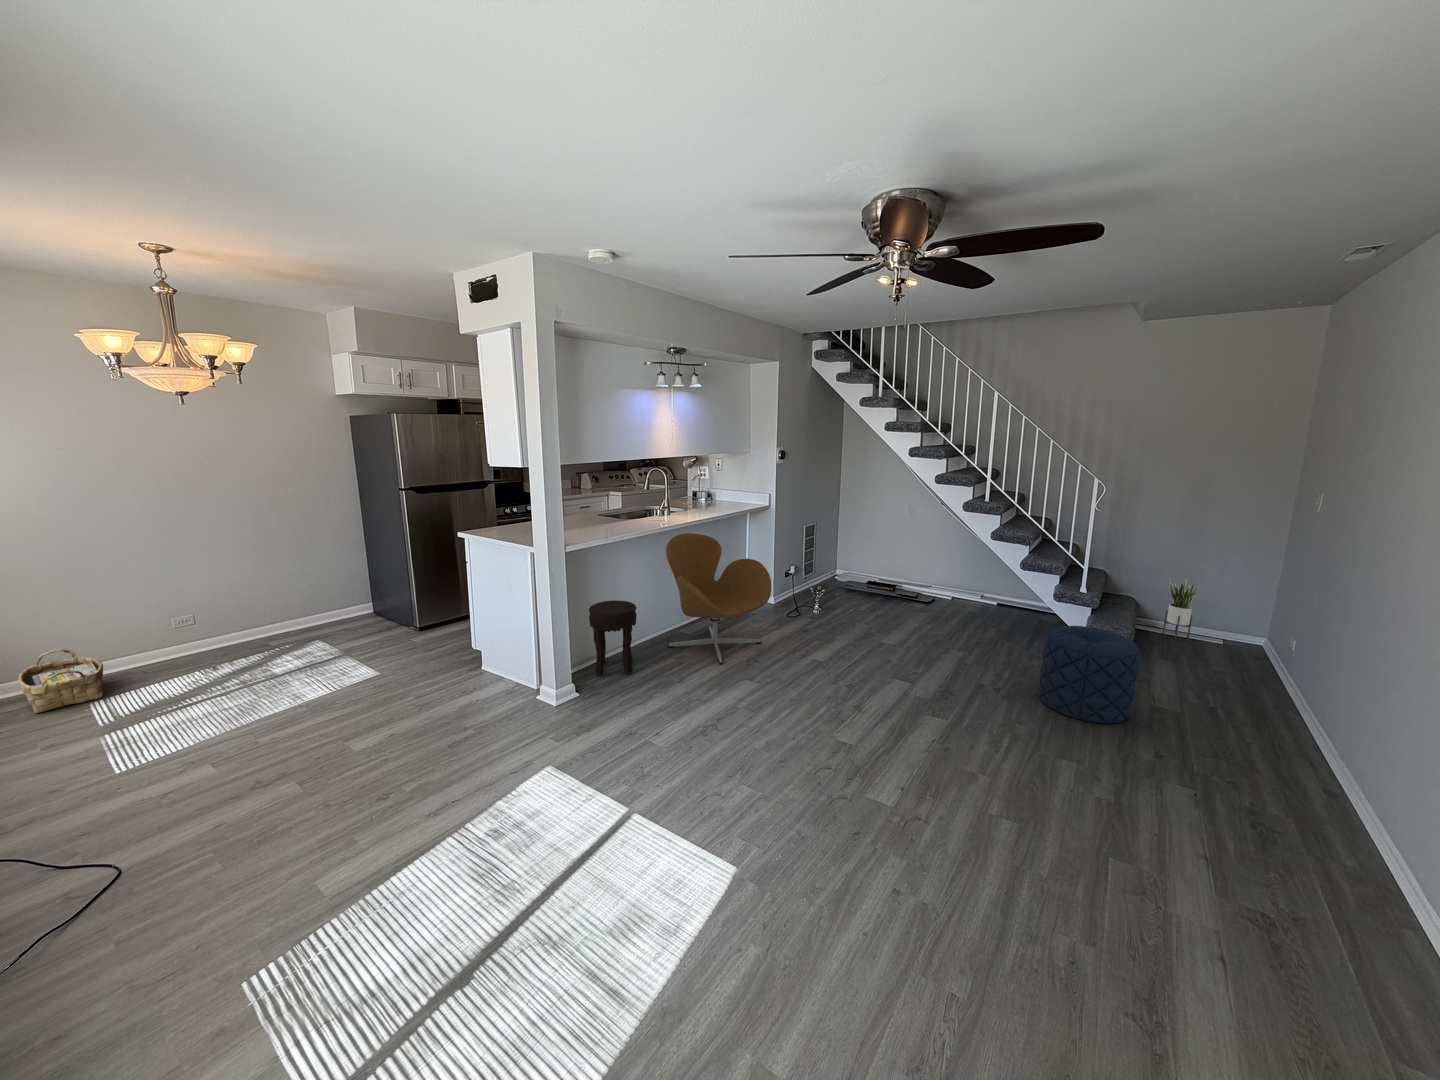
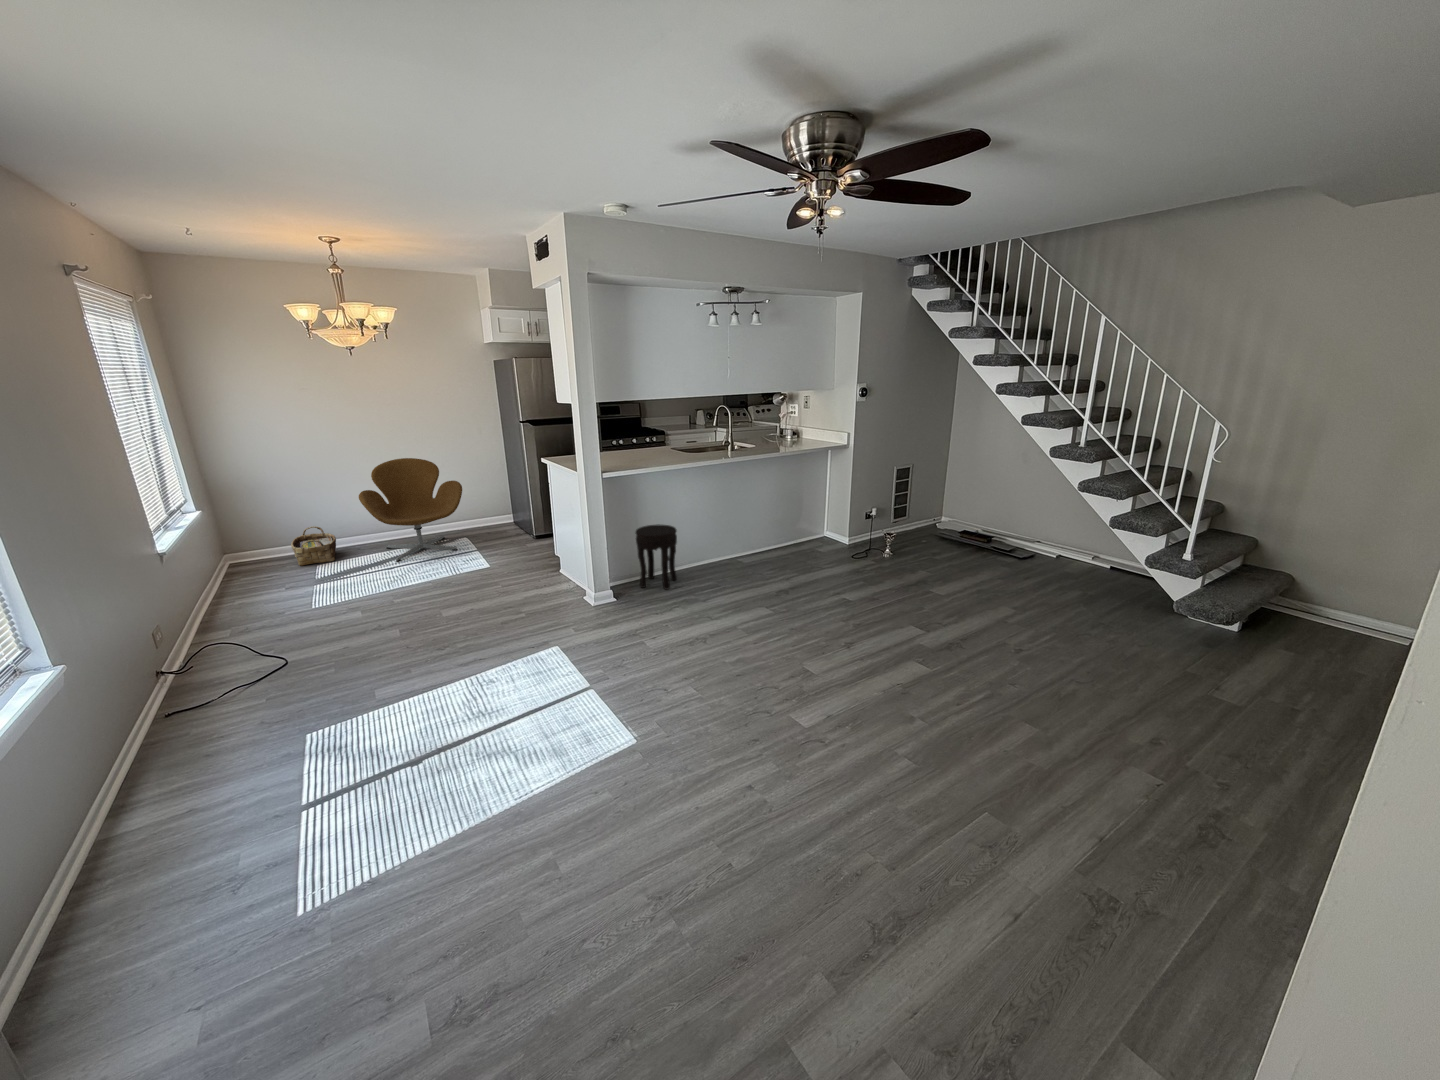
armchair: present [666,533,772,664] -> present [359,458,462,562]
potted plant: present [1163,578,1198,639] -> none [1326,554,1390,635]
pouf: present [1038,626,1141,723] -> none [1061,592,1185,705]

